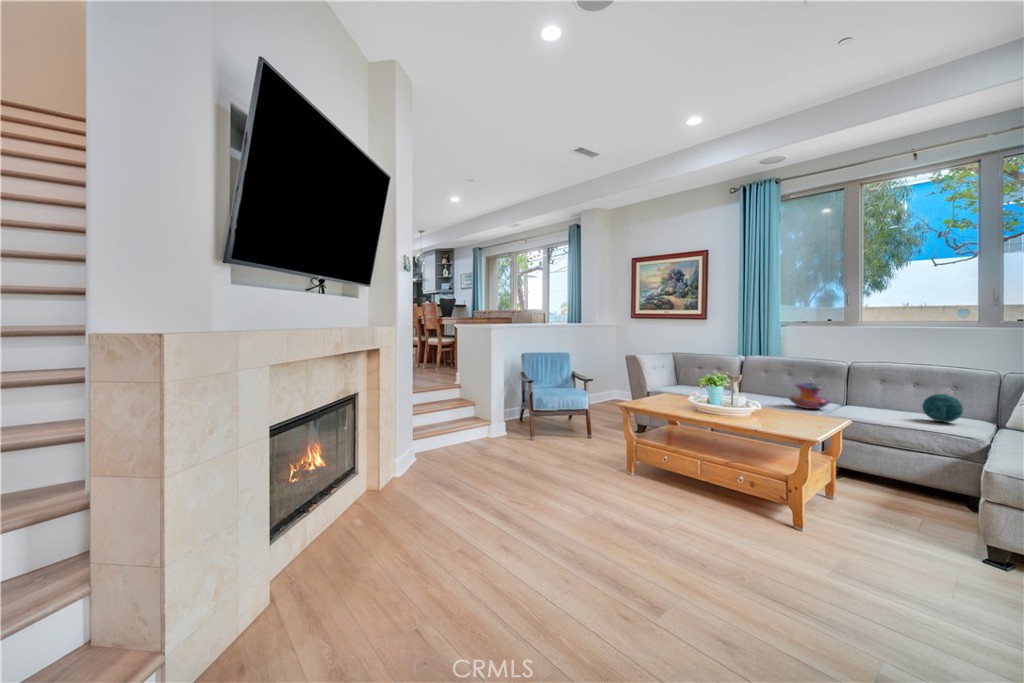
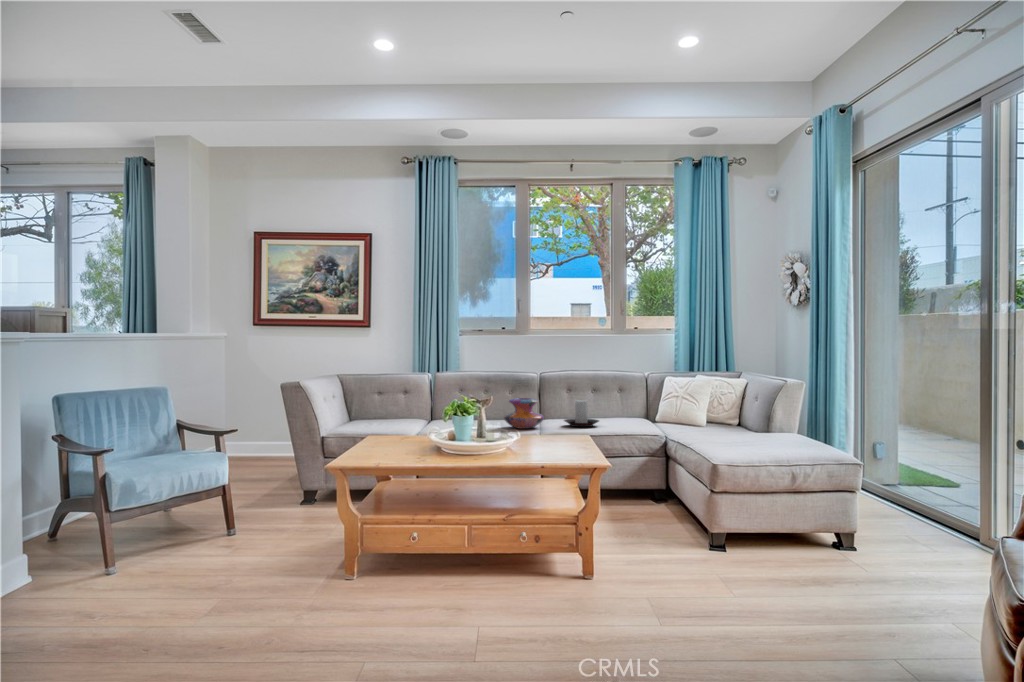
candle holder: none [854,391,898,417] -> present [564,401,599,427]
decorative orb: present [922,394,963,422] -> none [614,396,642,424]

